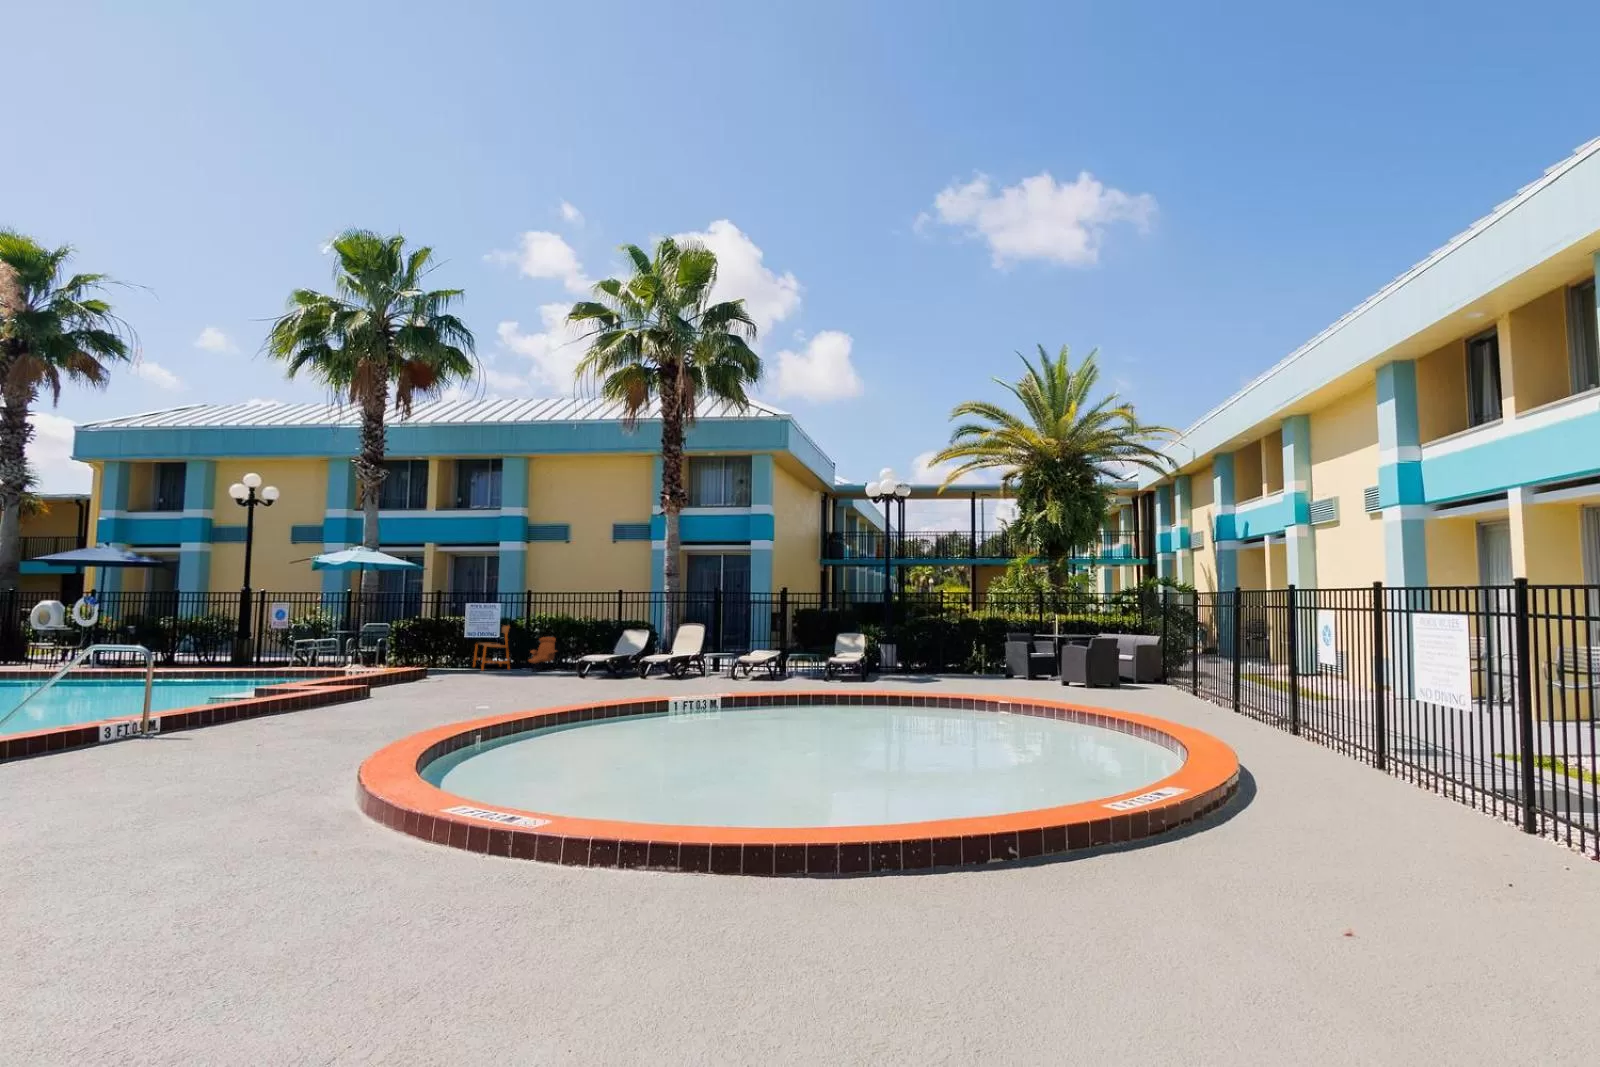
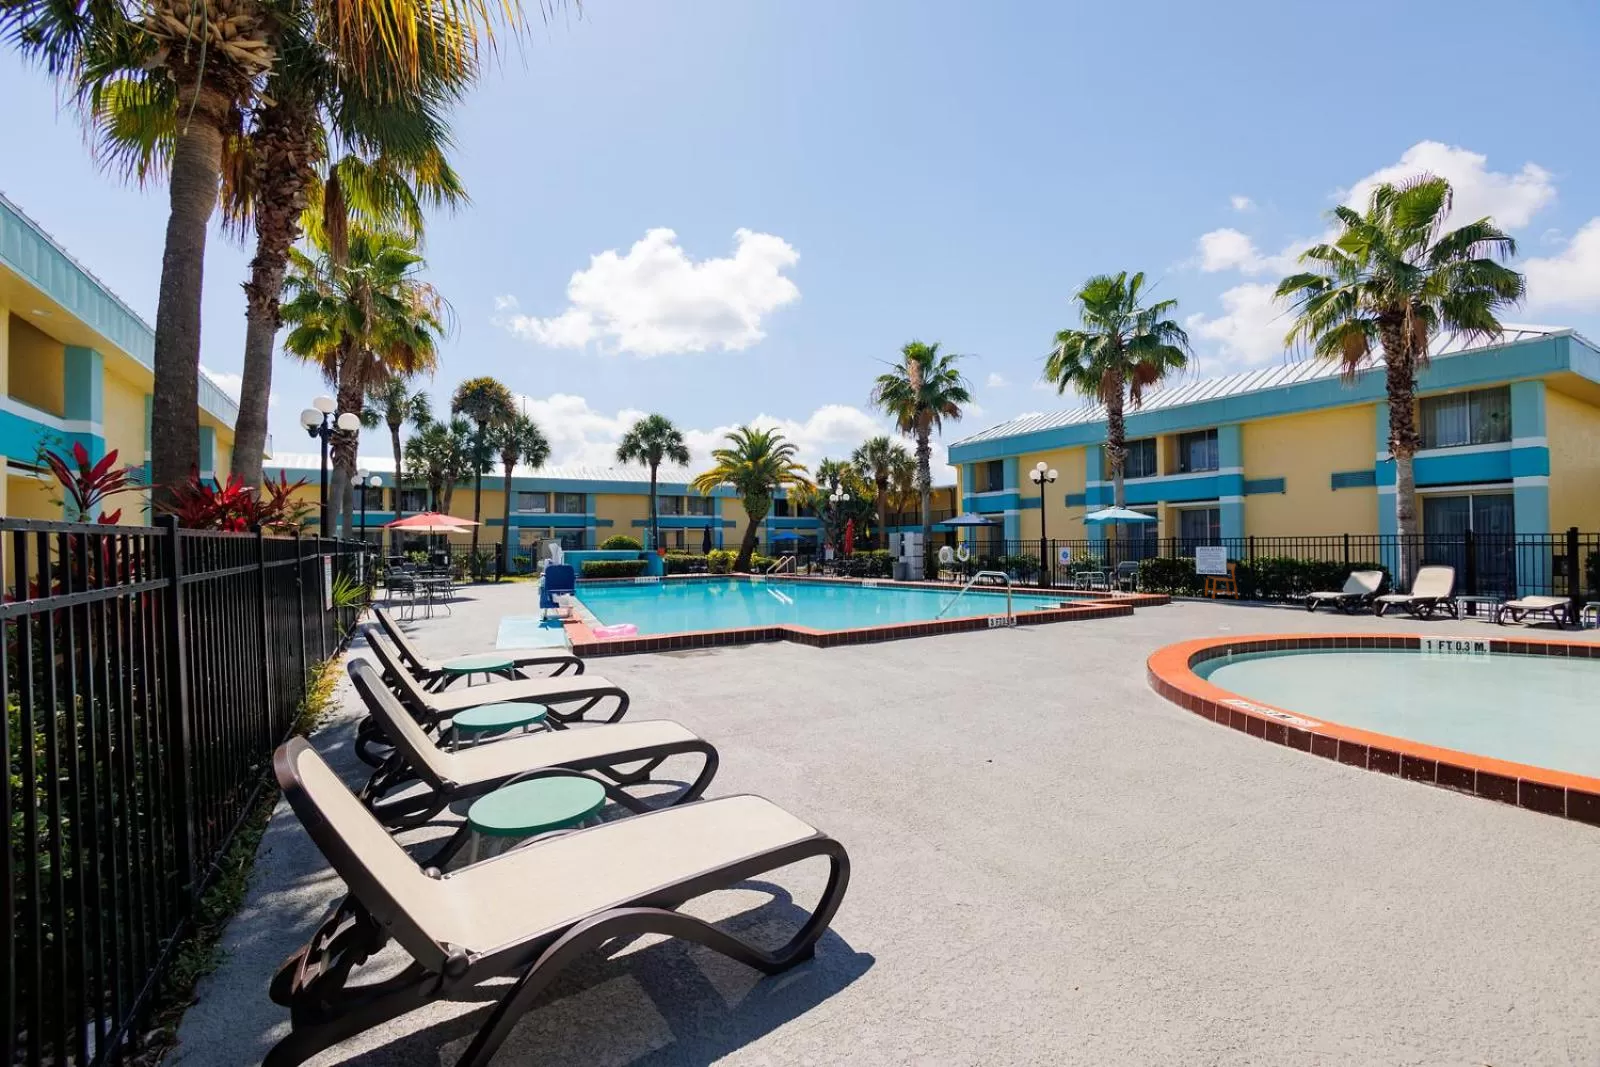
lounge chair: present [529,637,557,670] -> none [1254,573,1283,602]

